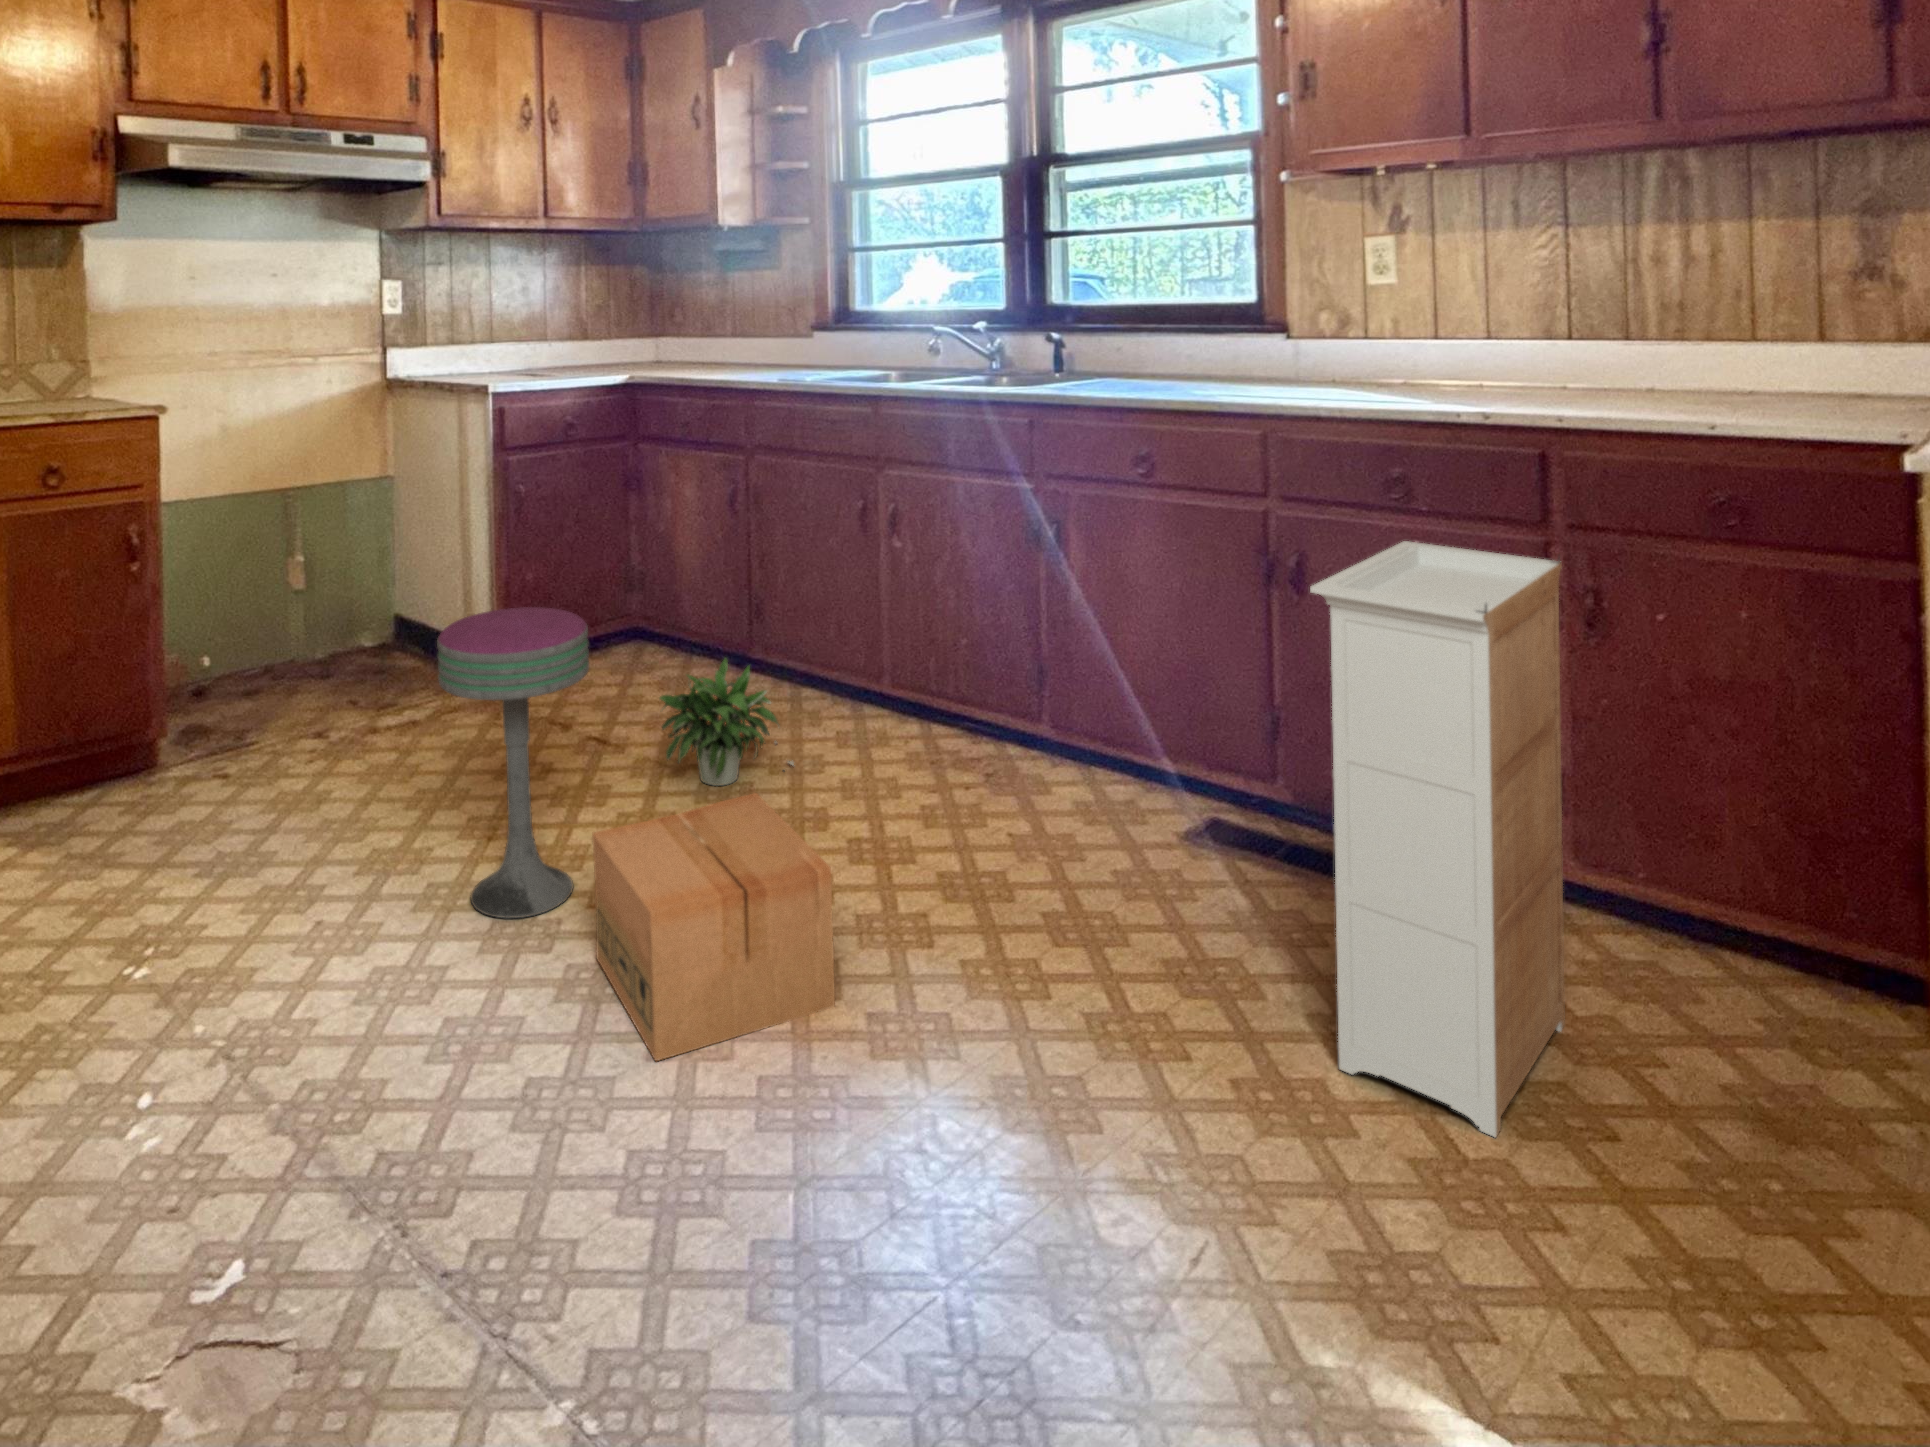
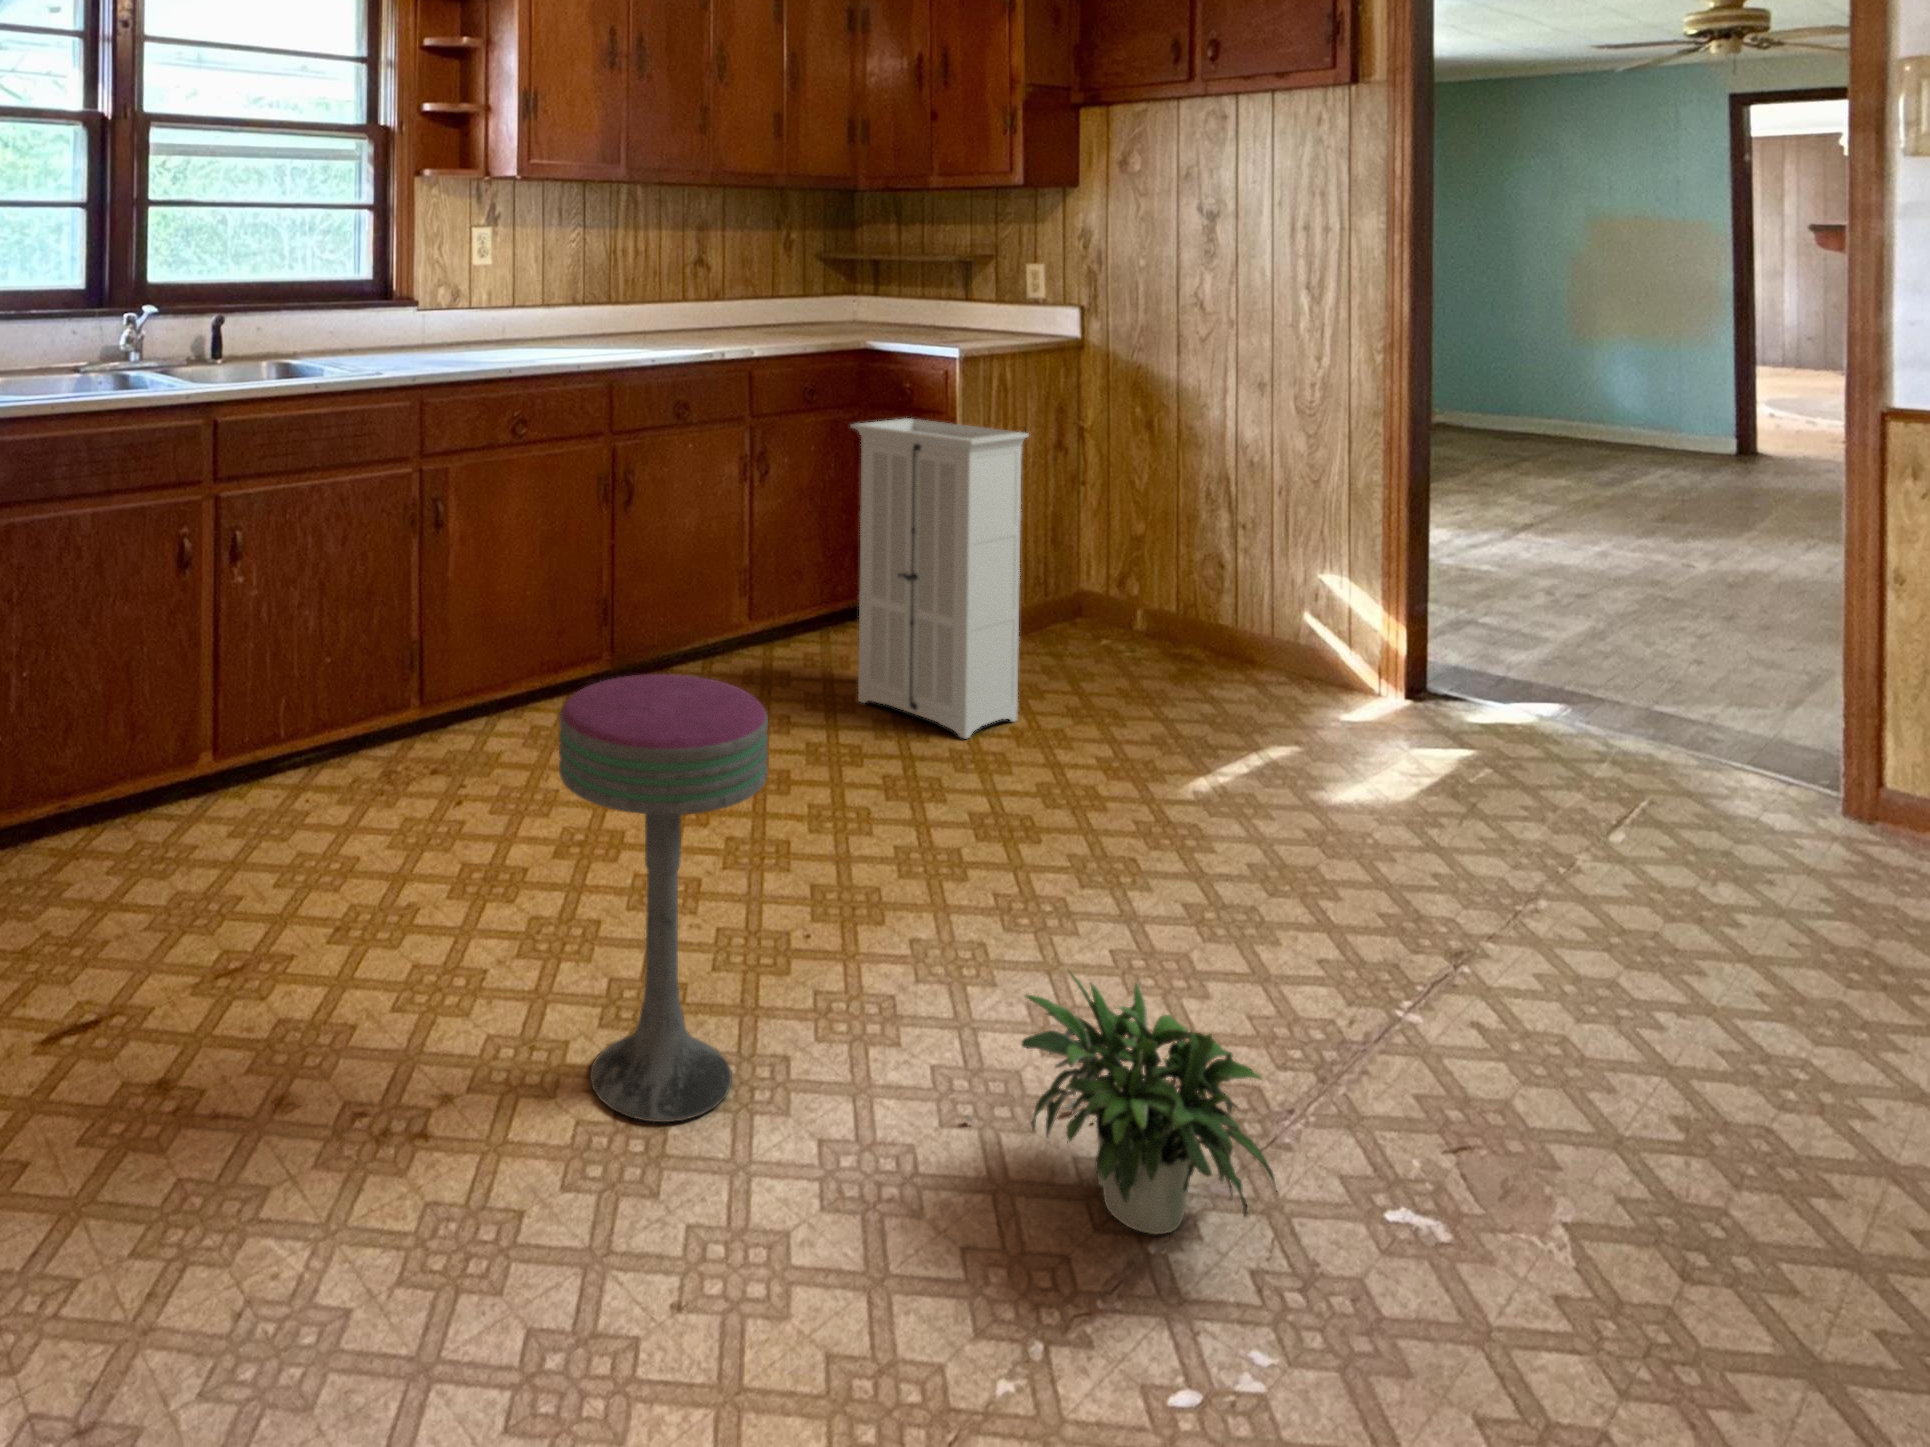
potted plant: present [660,658,794,786] -> present [967,971,1277,1234]
cardboard box: present [592,793,835,1061] -> none [755,762,1012,1008]

